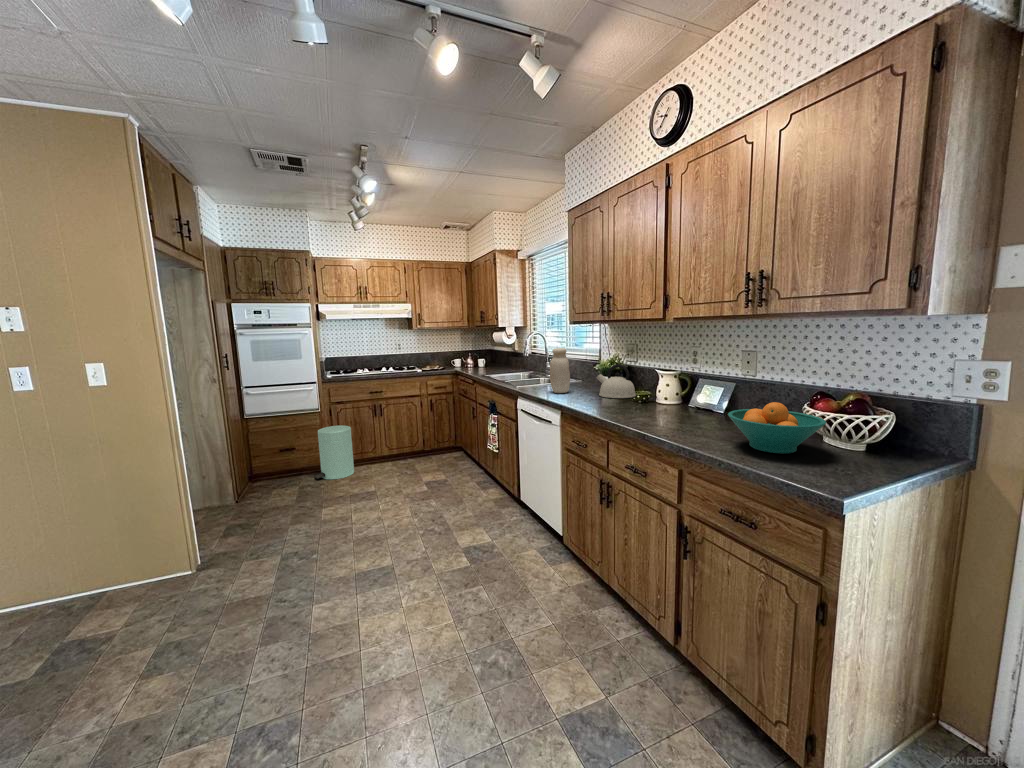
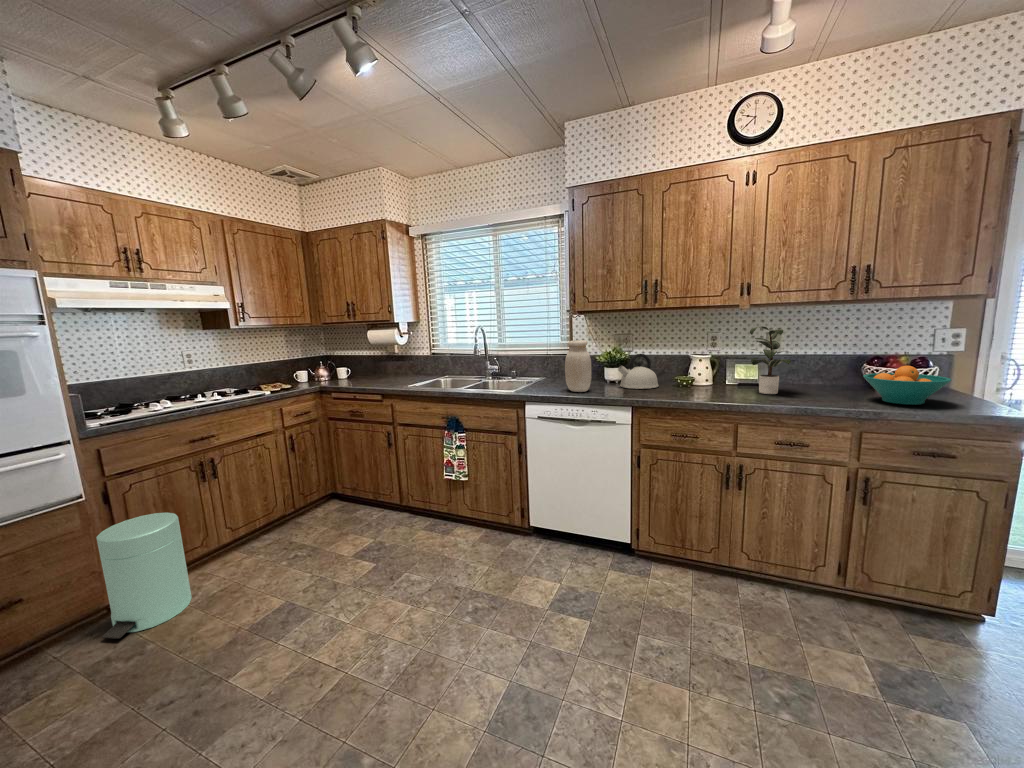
potted plant: none [657,343,730,419] -> present [750,326,791,394]

